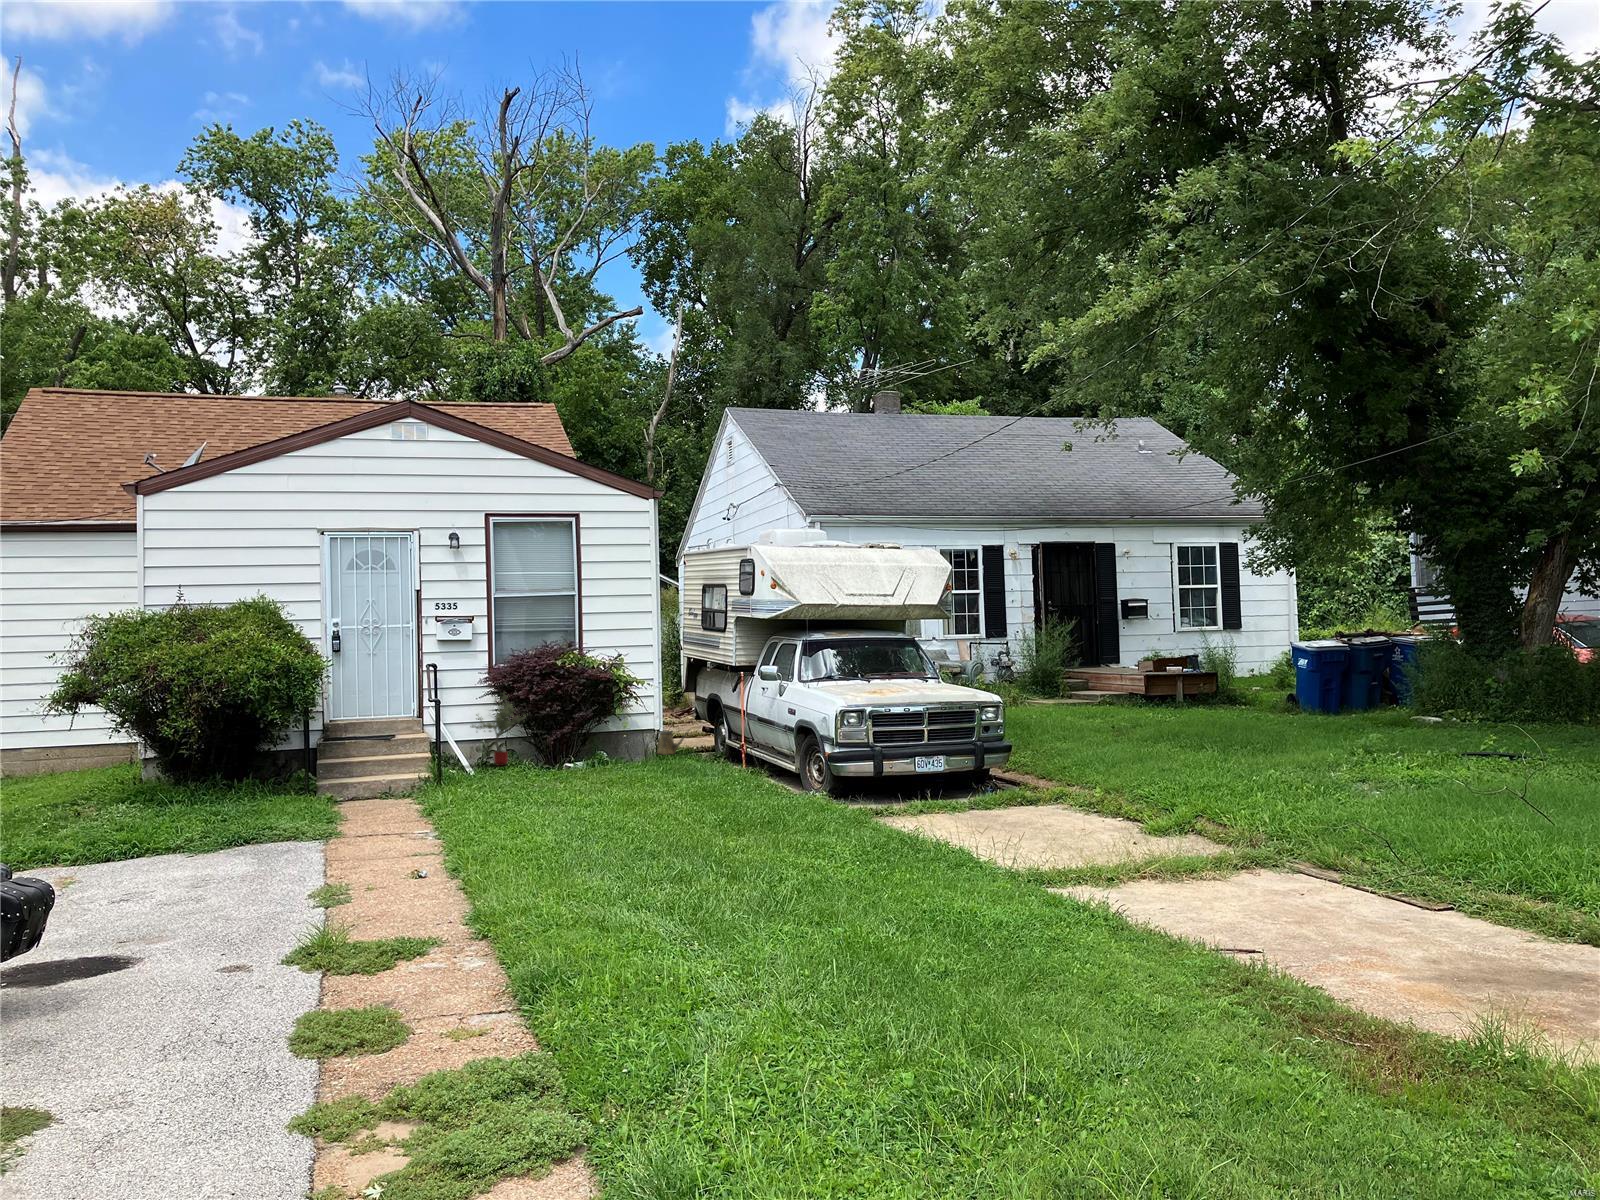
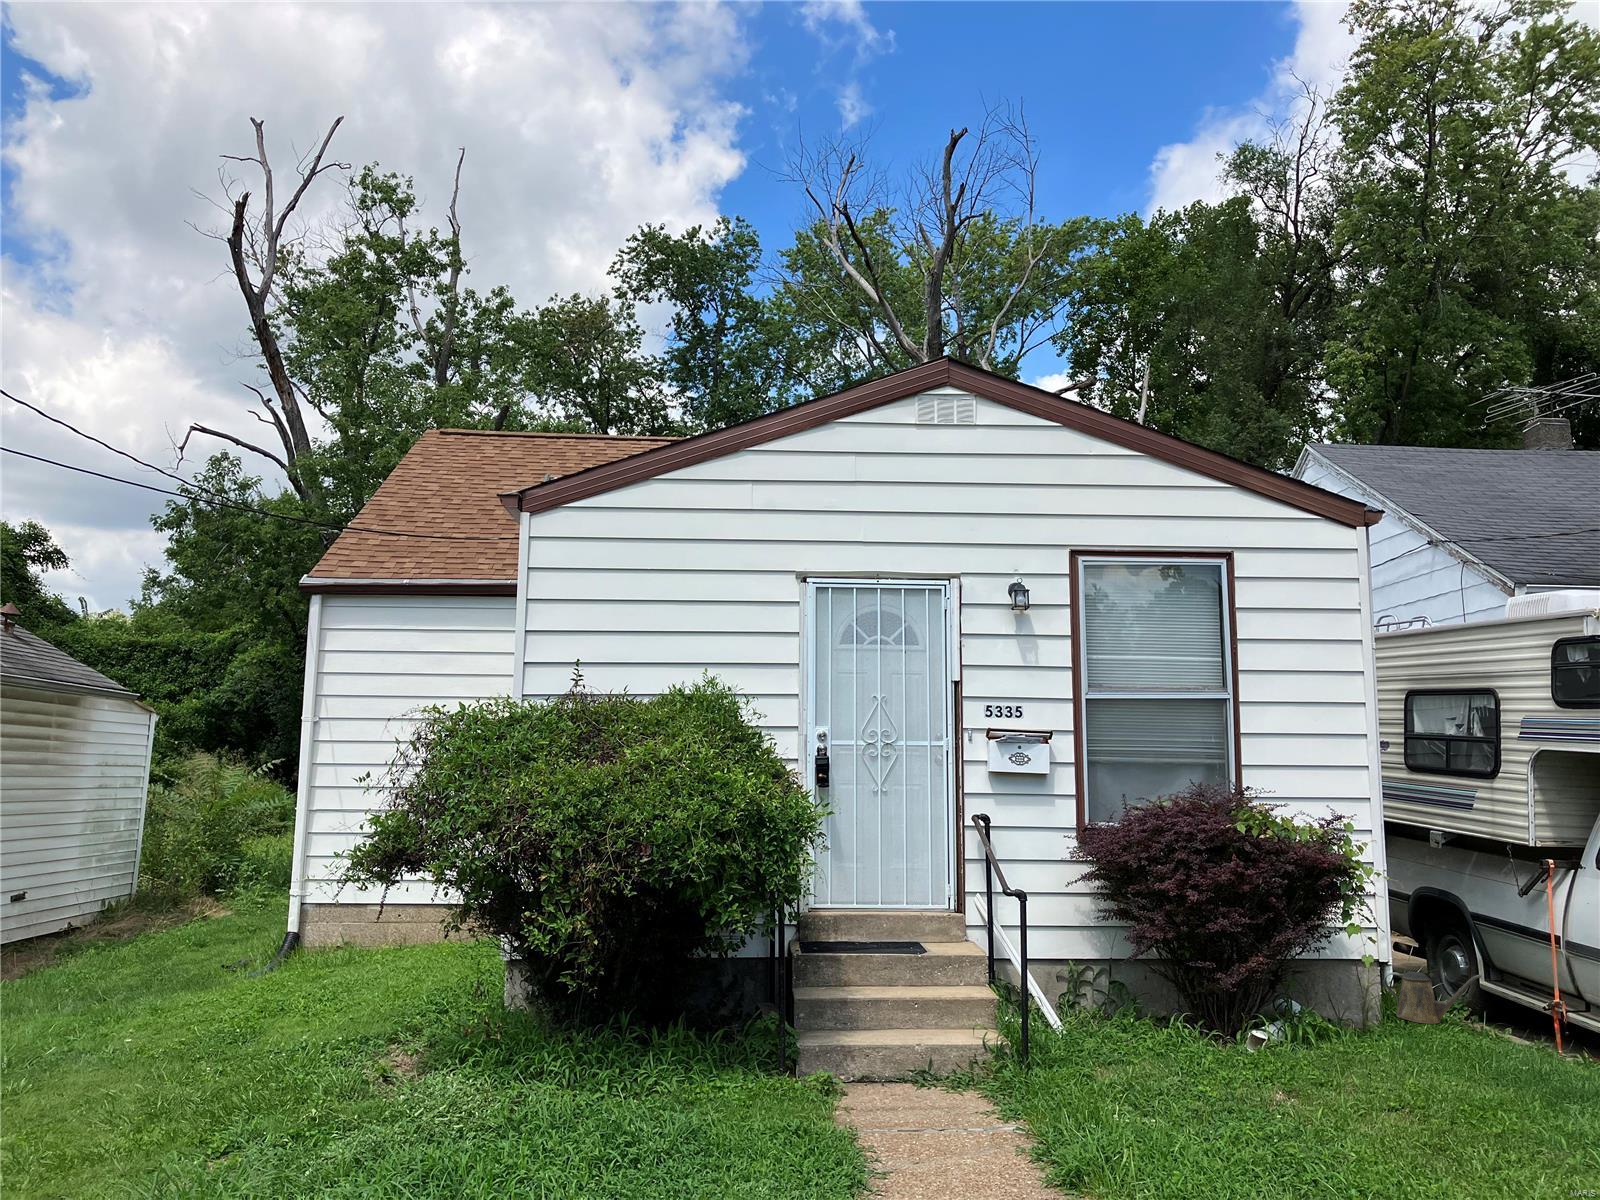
potted tree: present [470,694,525,766] -> none [1053,878,1172,1025]

